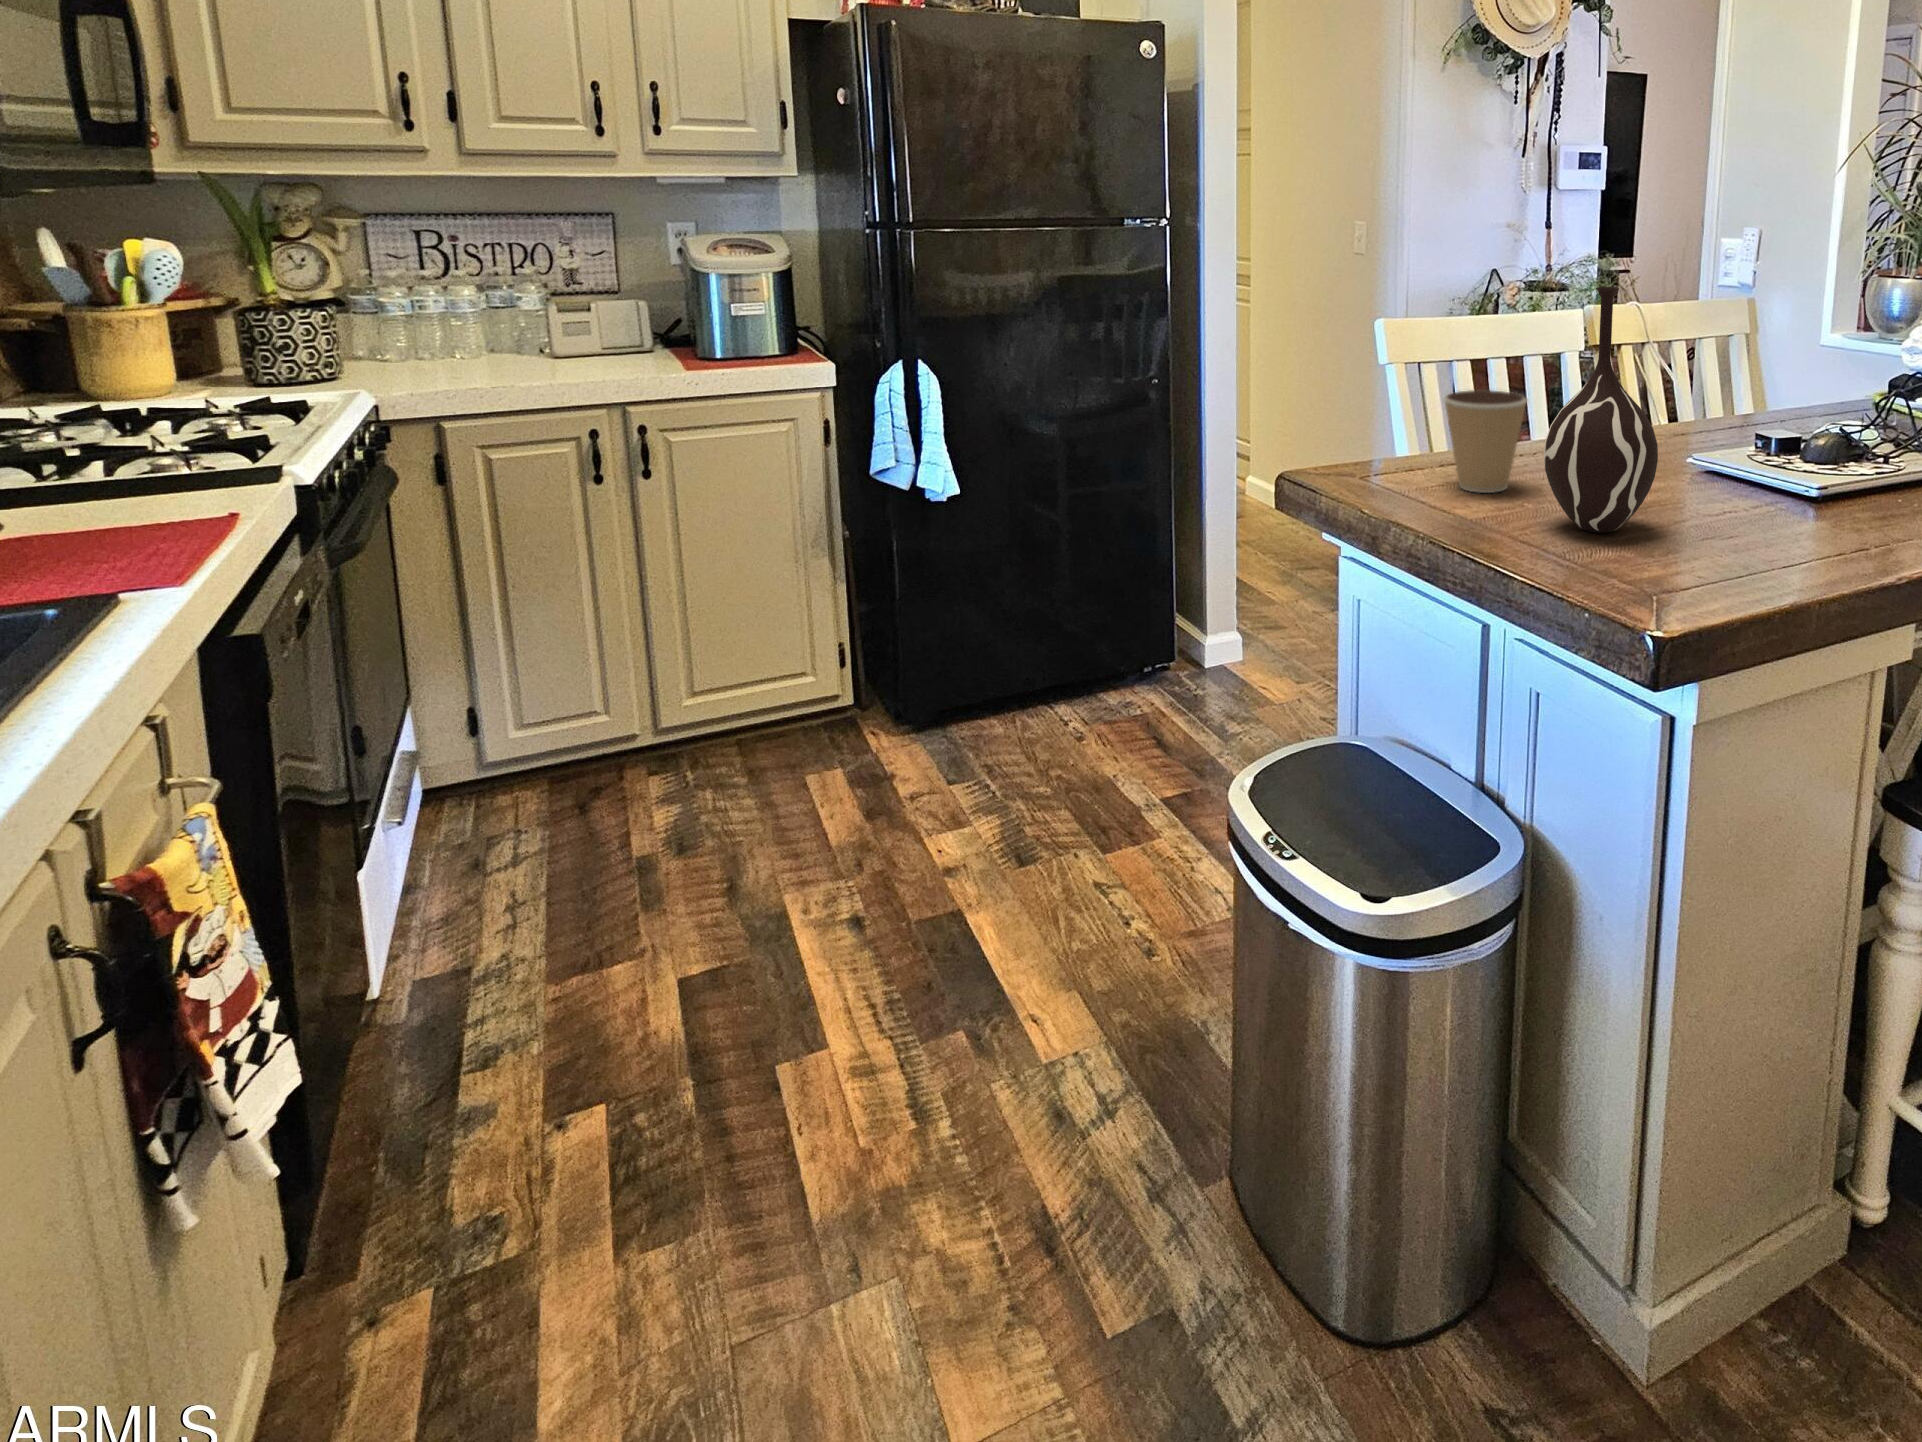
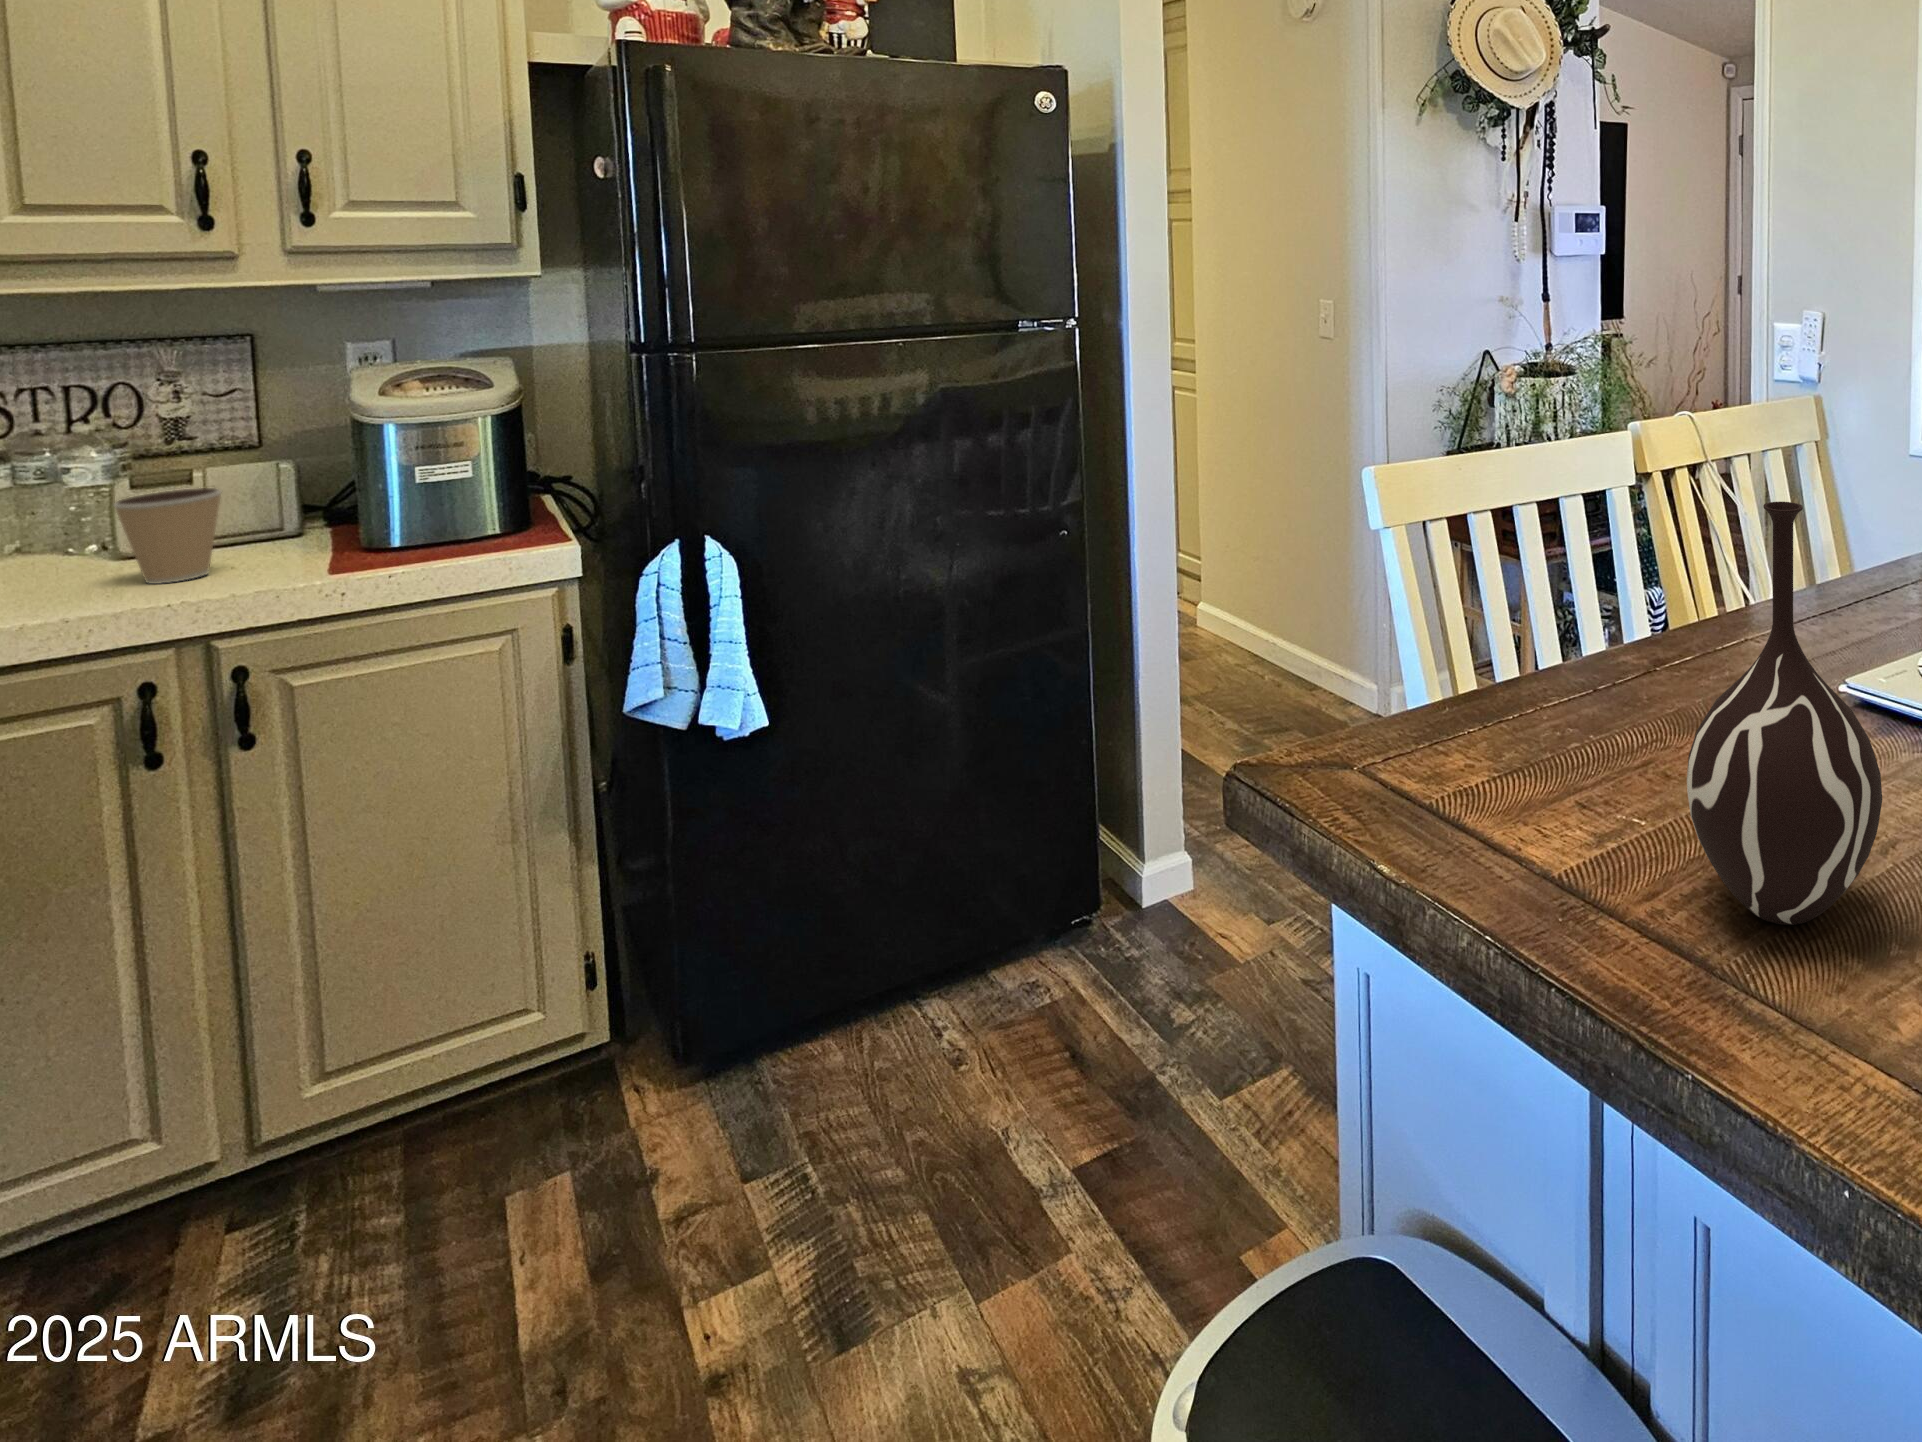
coffee cup: present [1444,390,1527,493] -> present [114,488,221,584]

